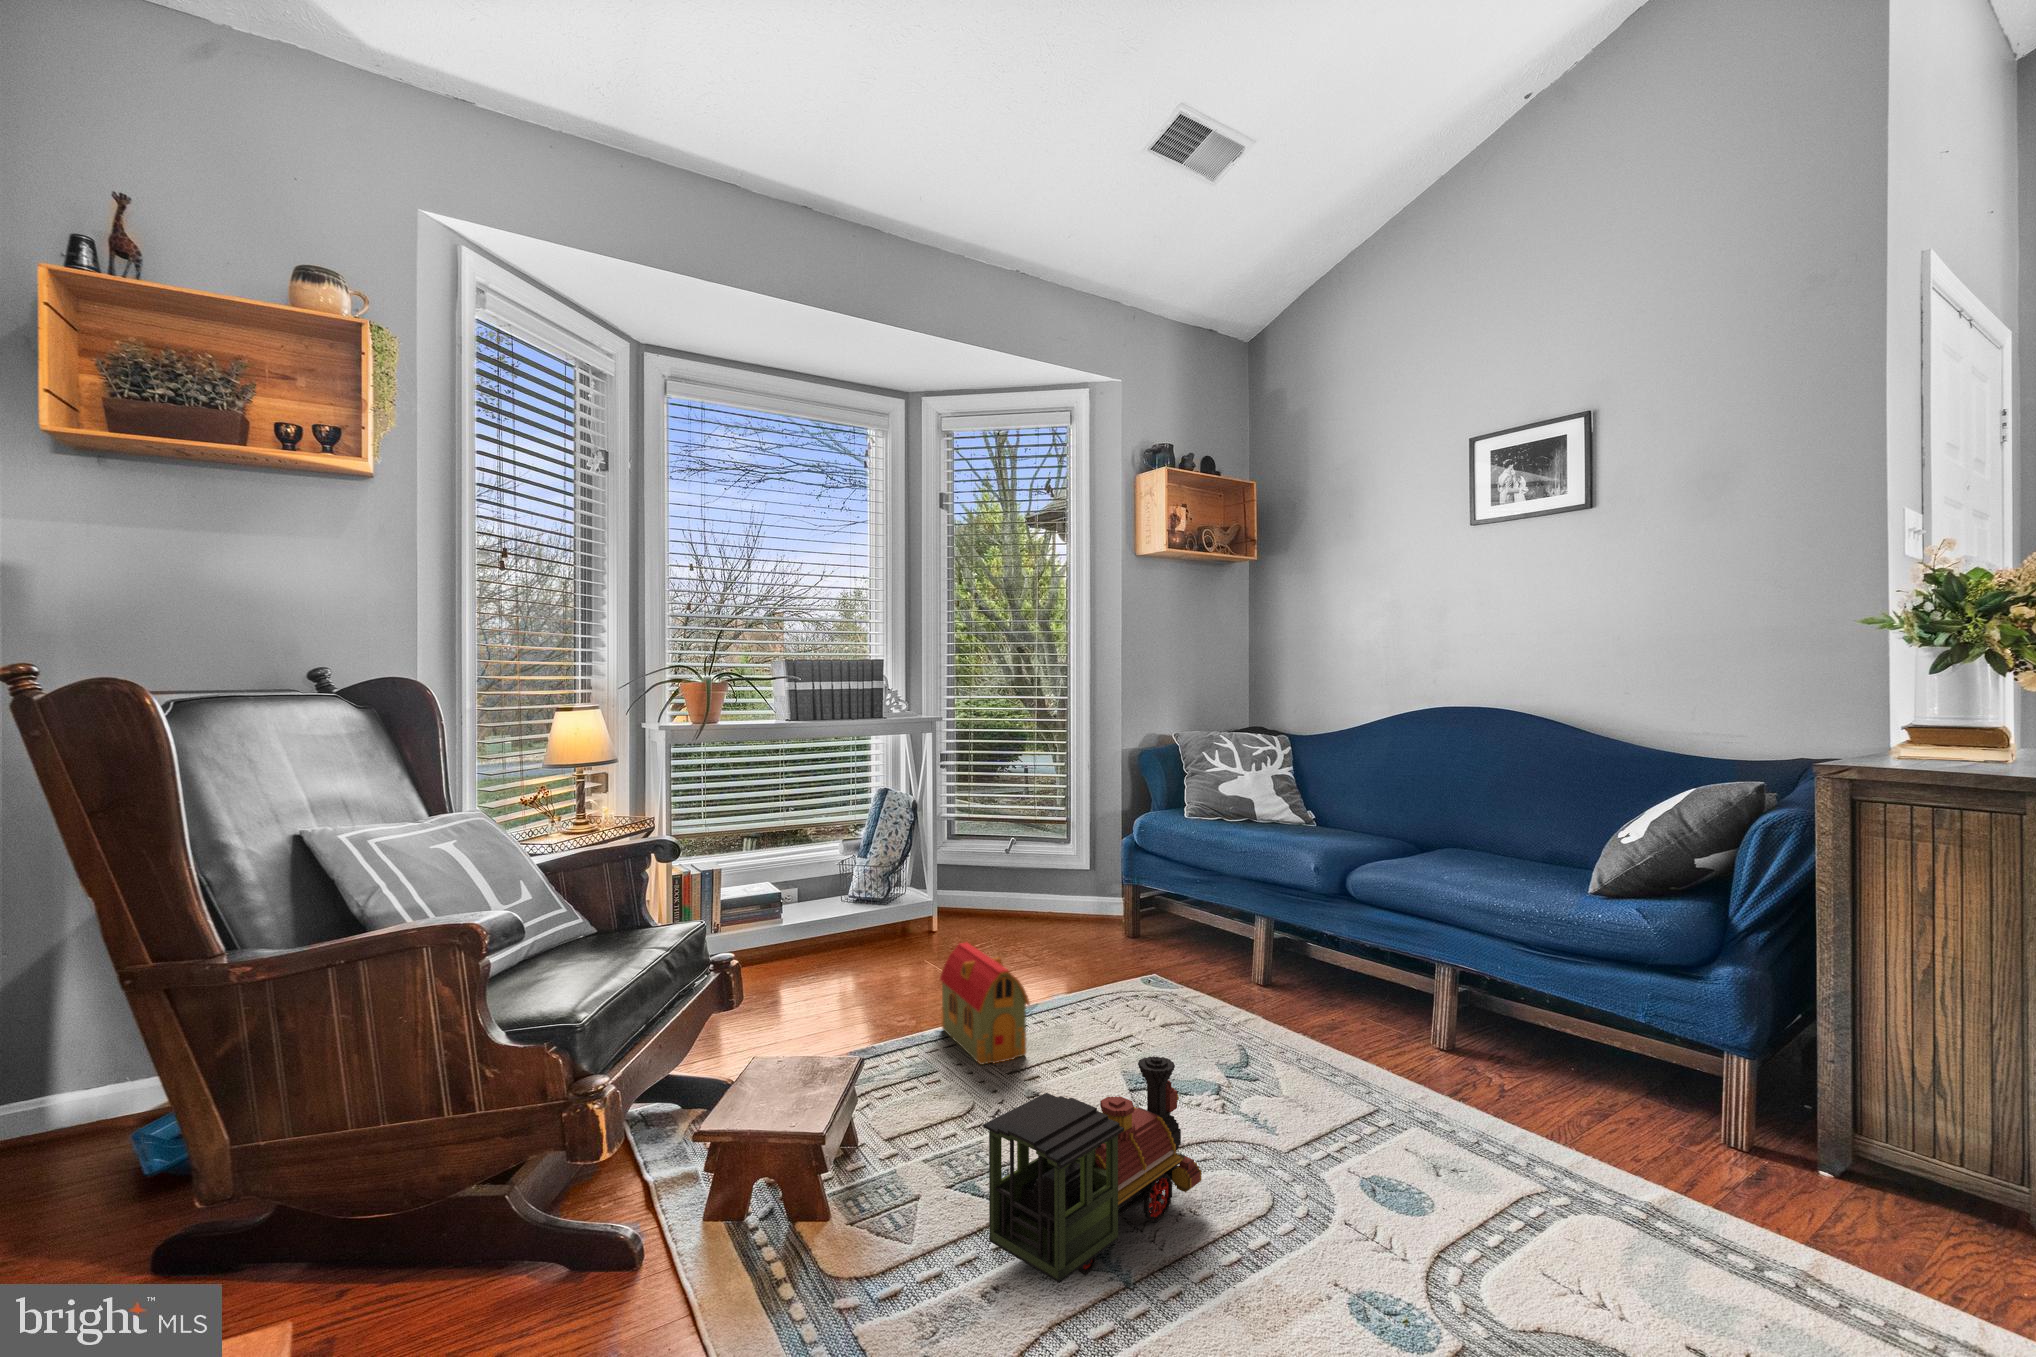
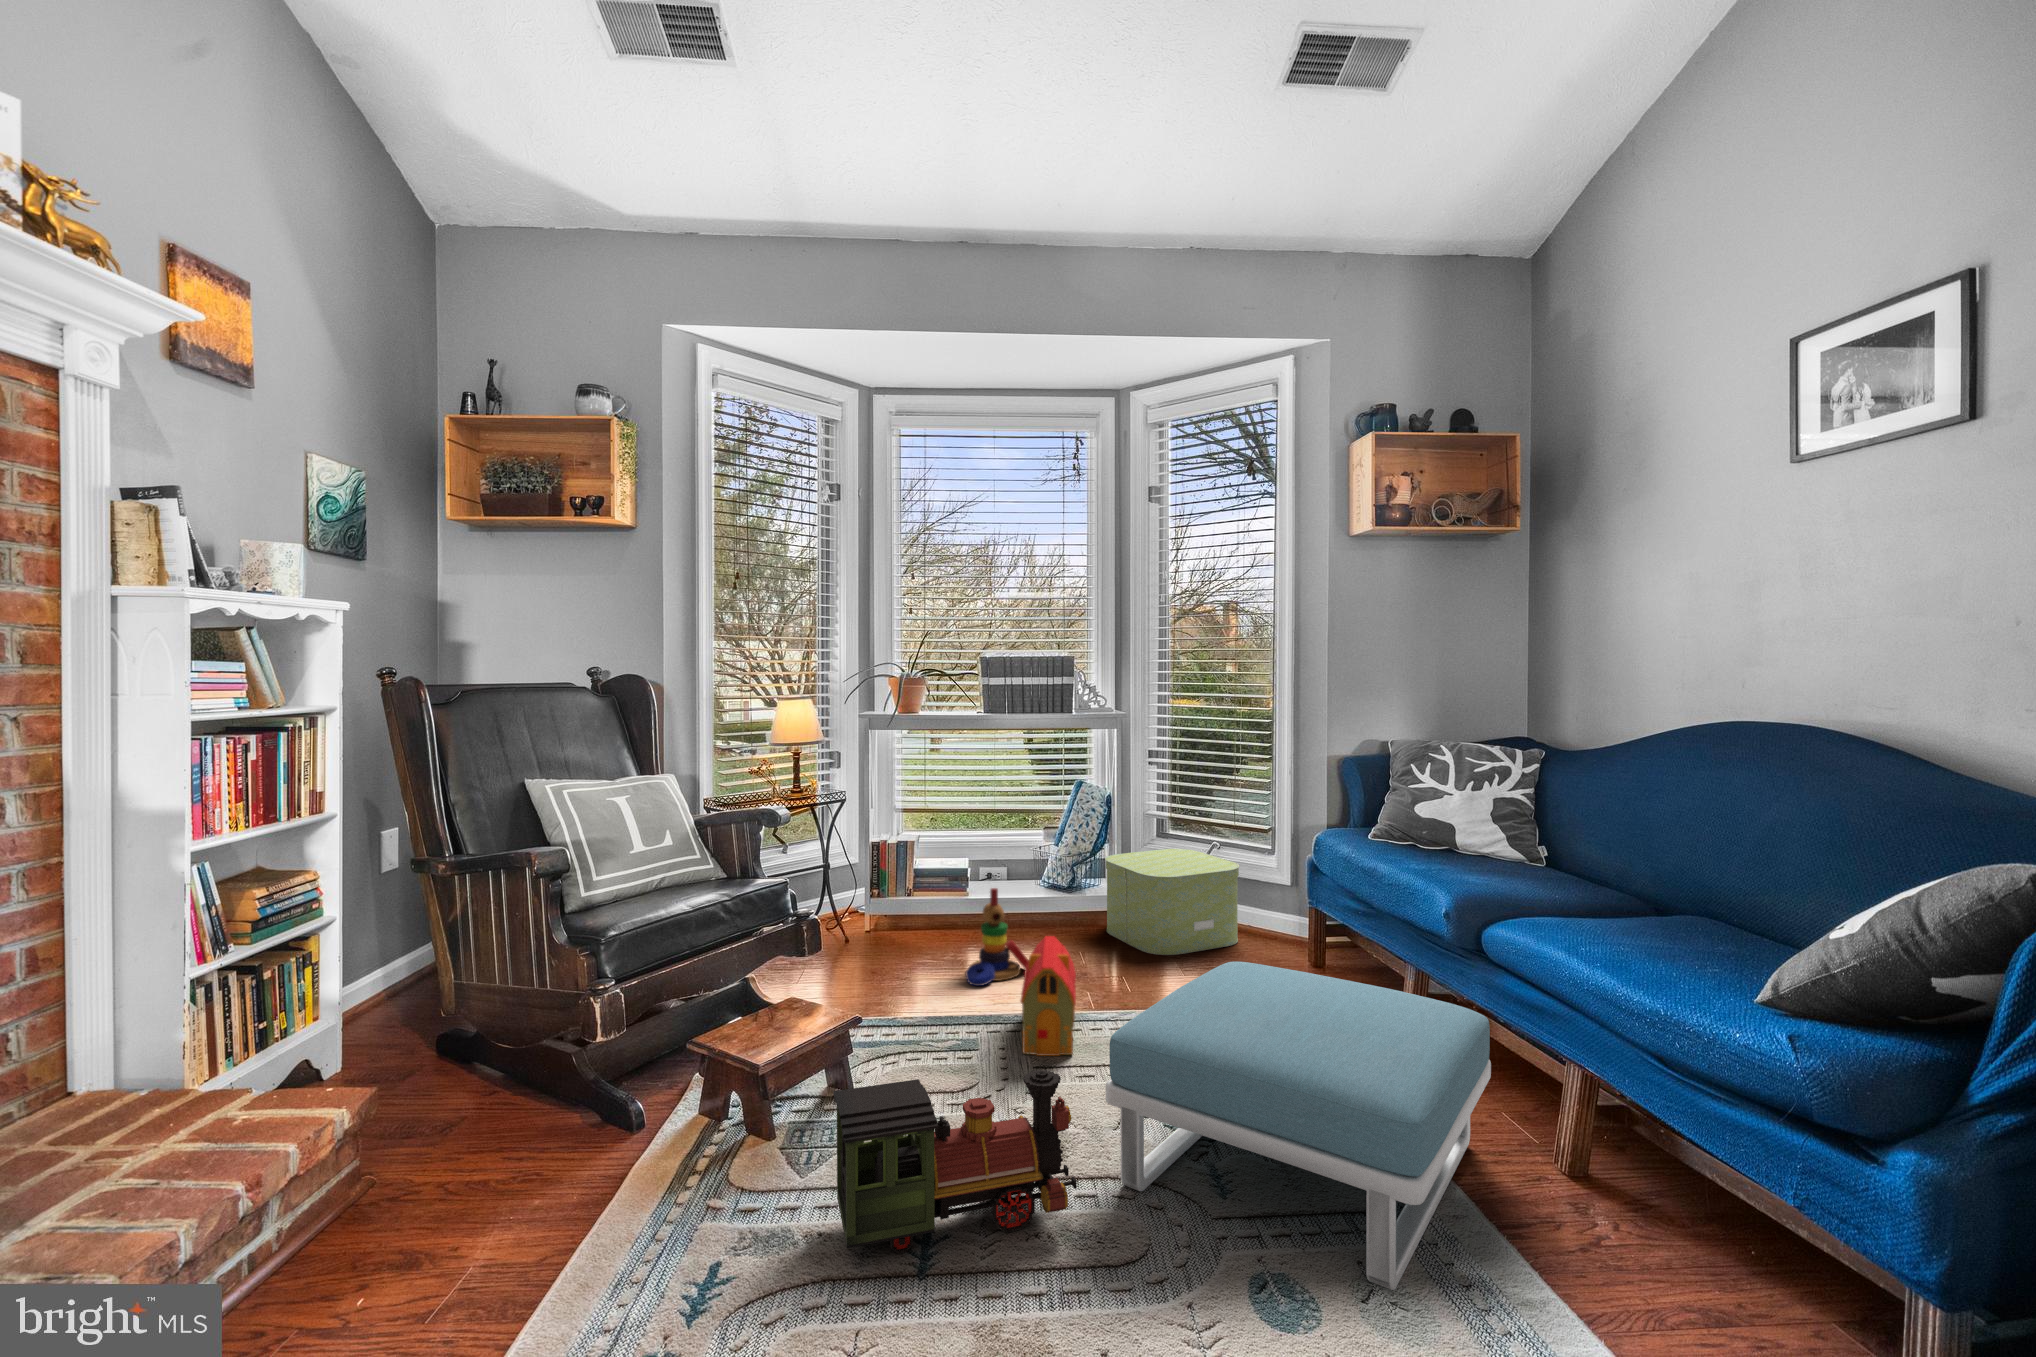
storage box: none [919,850,1050,953] -> present [1105,849,1239,955]
stacking toy: none [831,905,897,1012] -> present [966,888,1028,986]
footstool: none [1169,936,1479,1170] -> present [1106,962,1491,1290]

